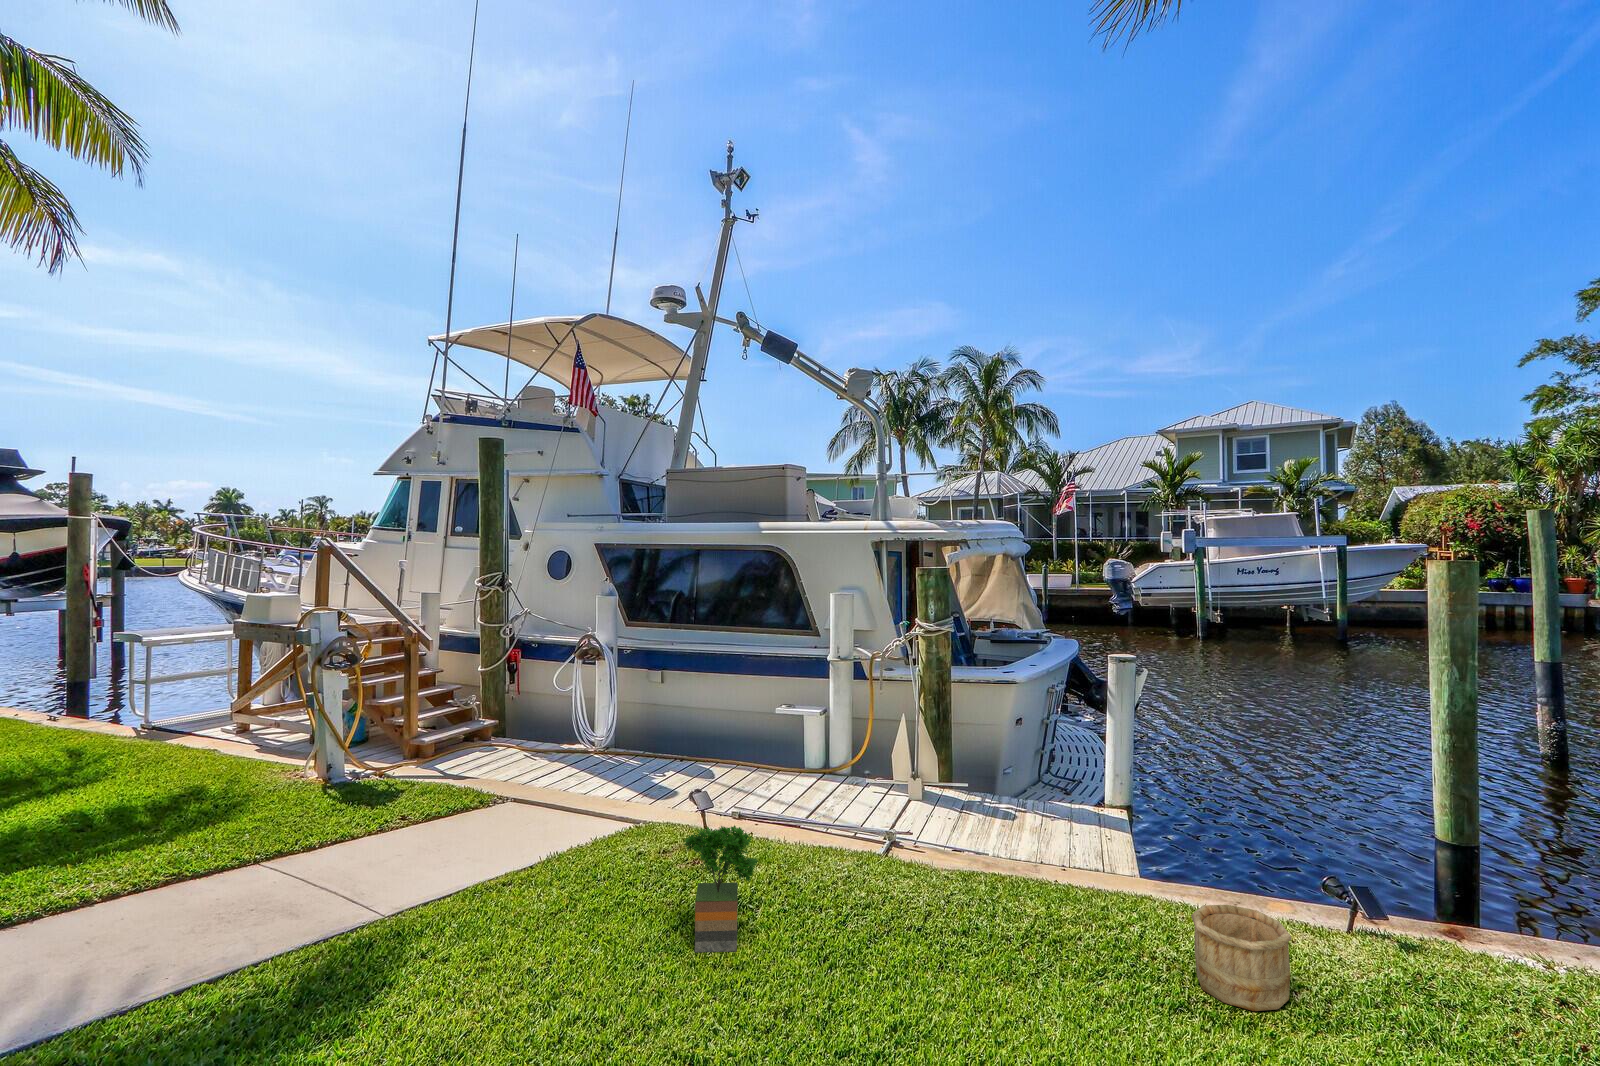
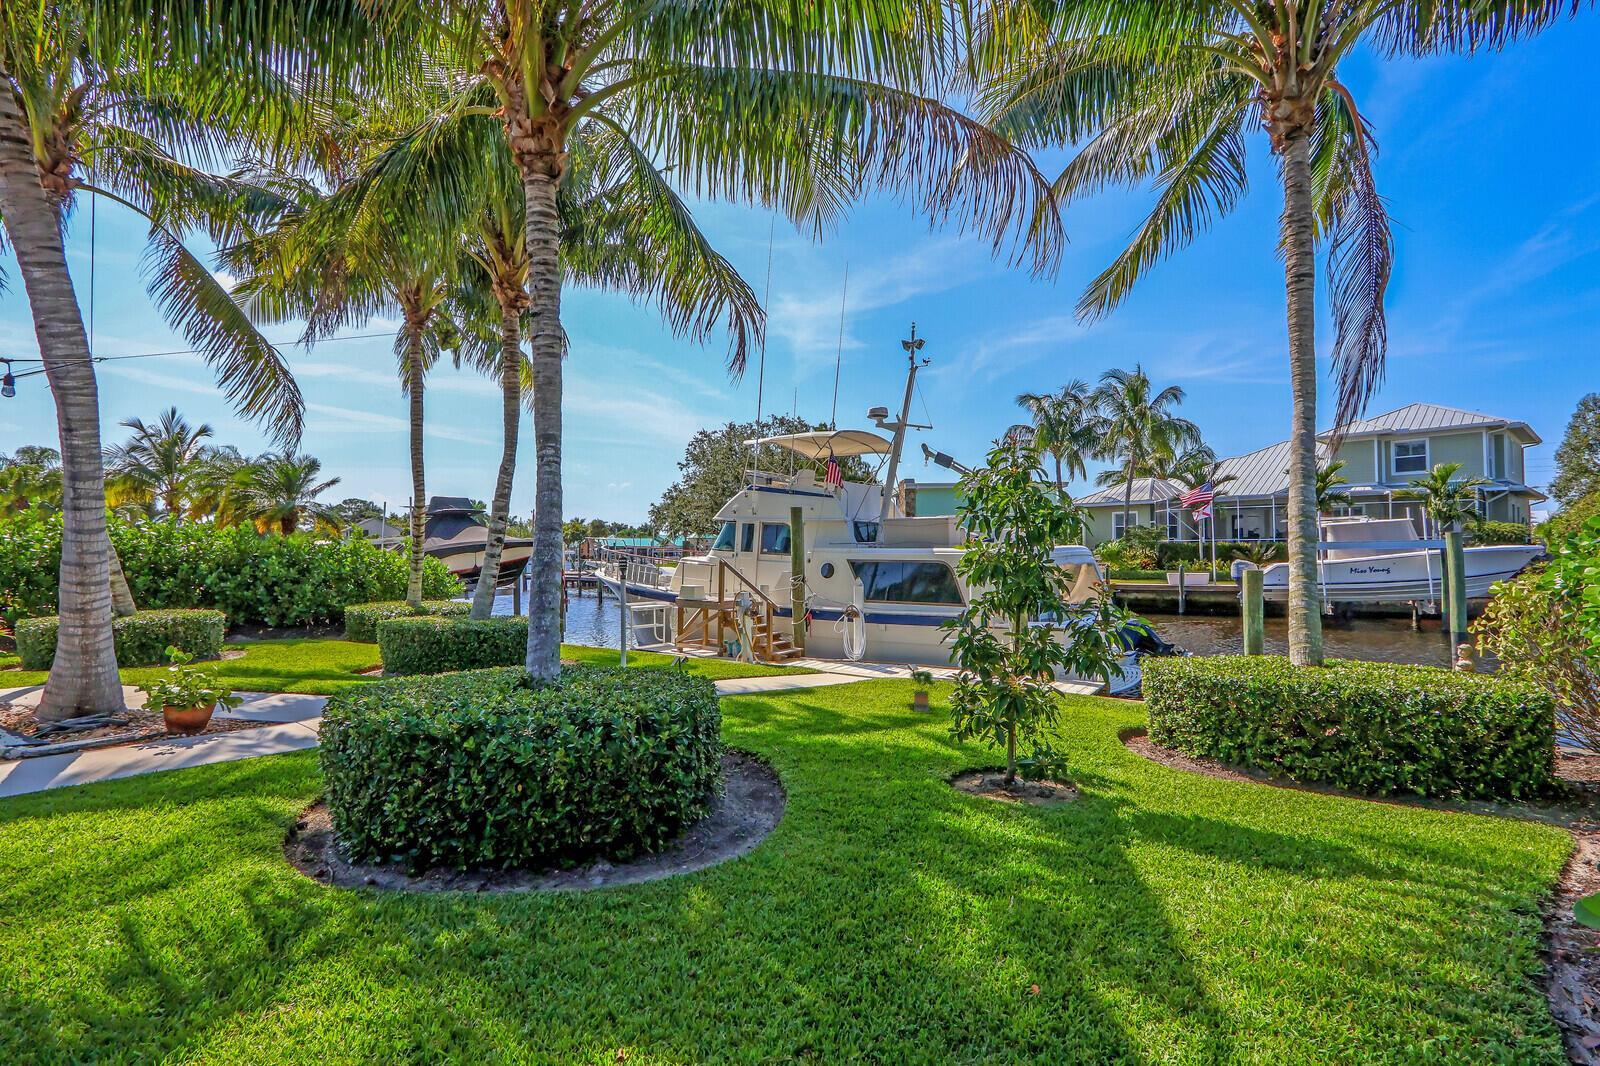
wooden bucket: present [1191,905,1292,1011] -> none [1090,702,1122,731]

